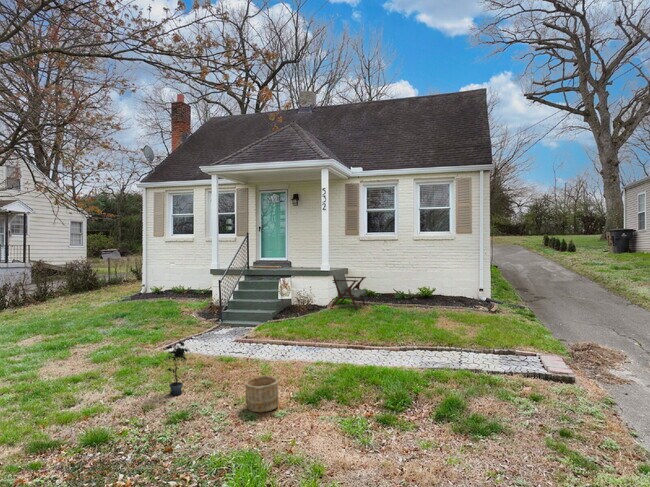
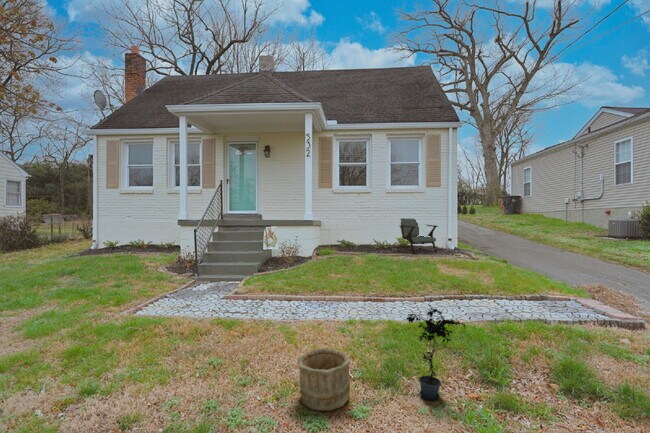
lounge chair: present [332,270,366,310] -> present [398,218,437,254]
potted plant: present [166,340,190,395] -> present [406,305,465,400]

